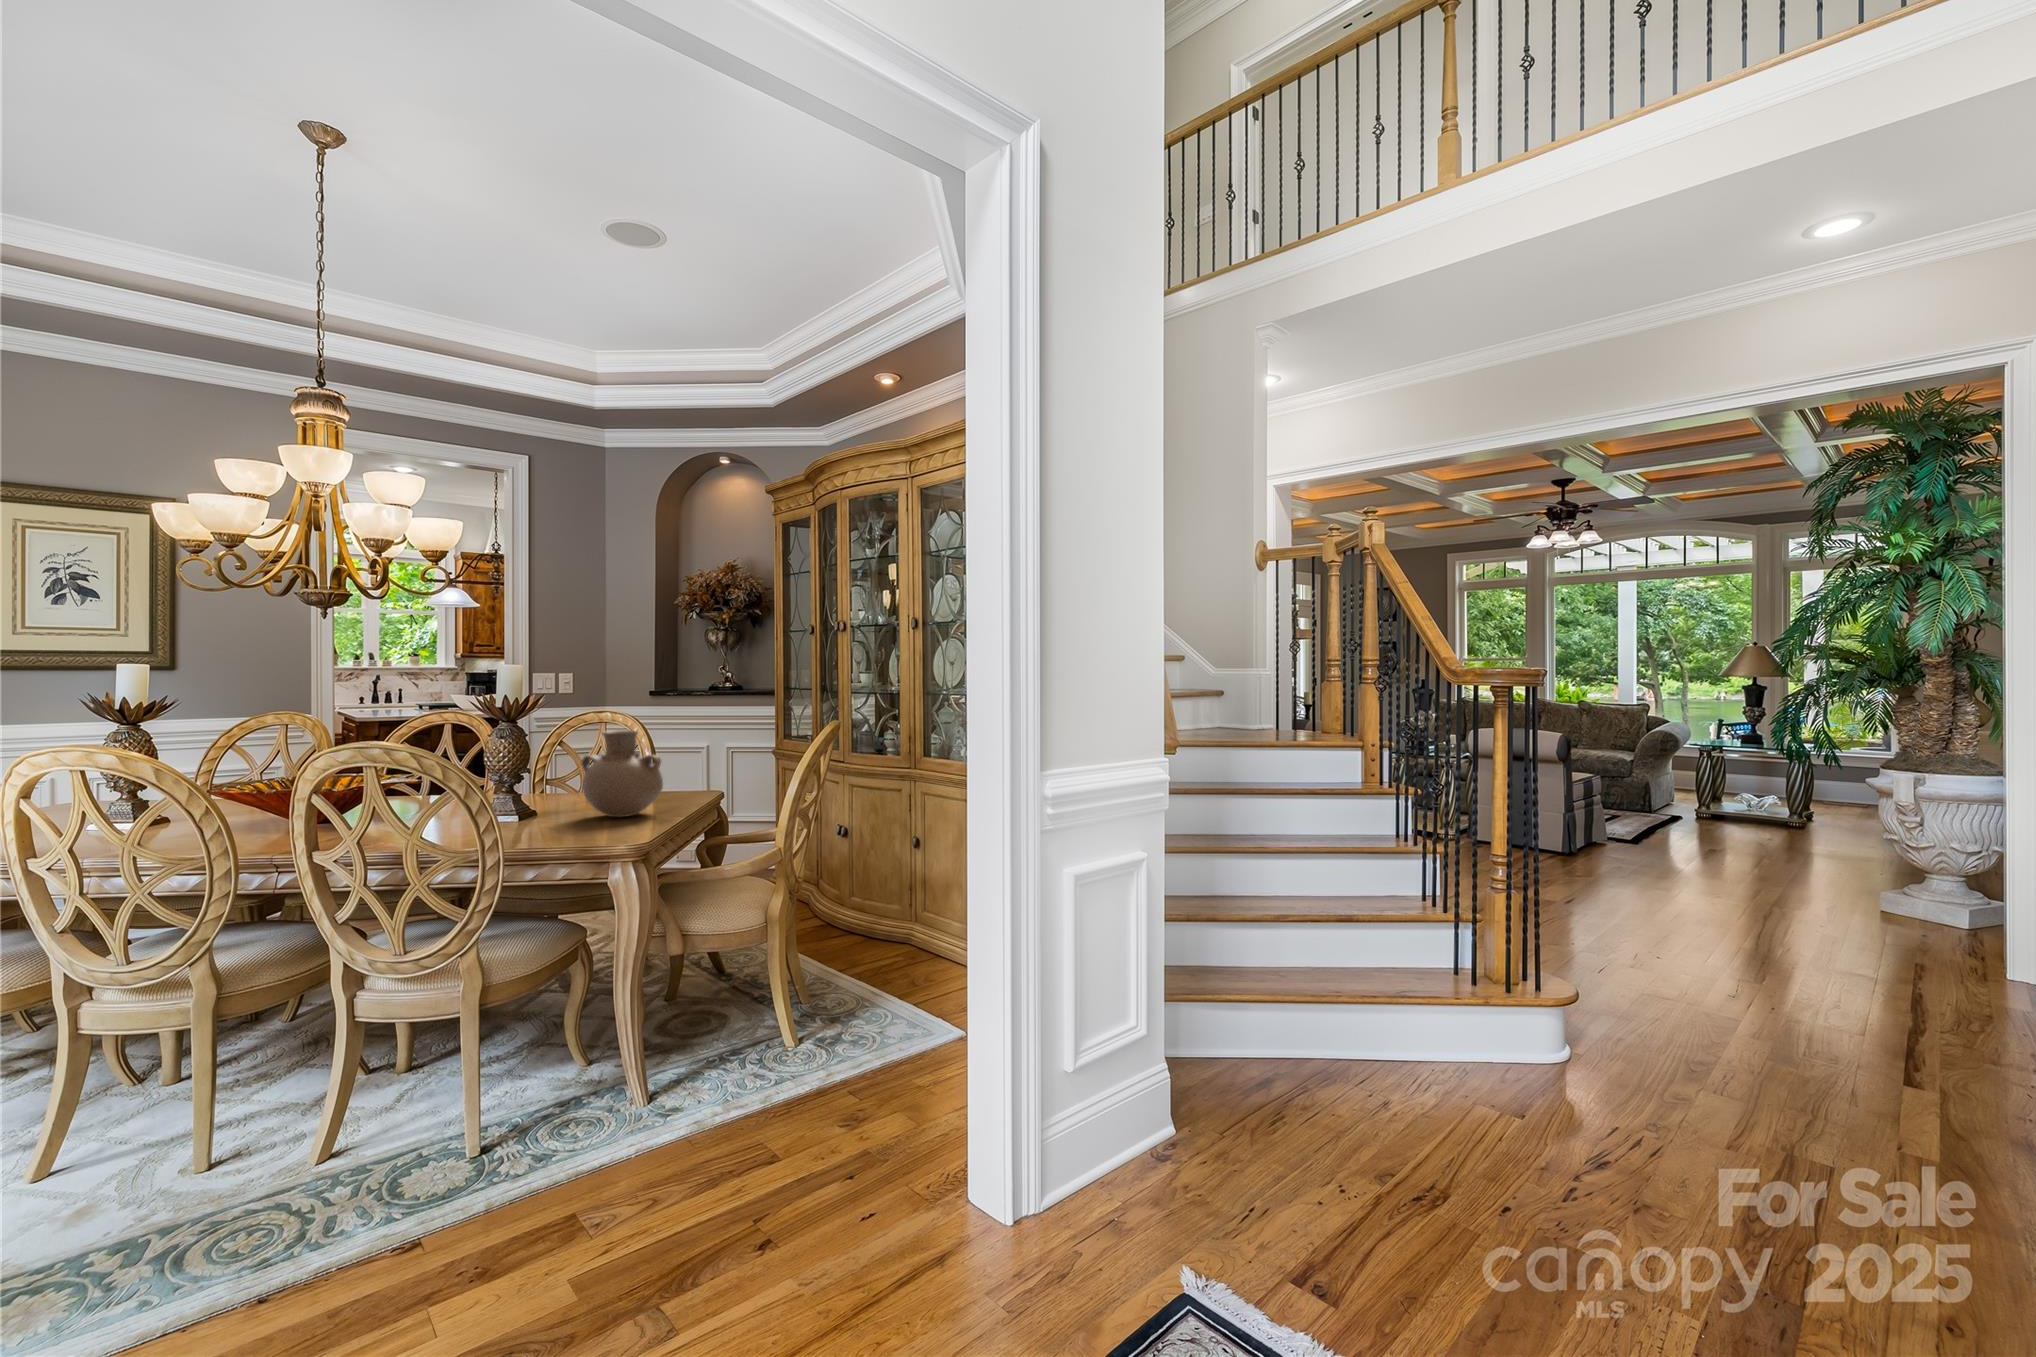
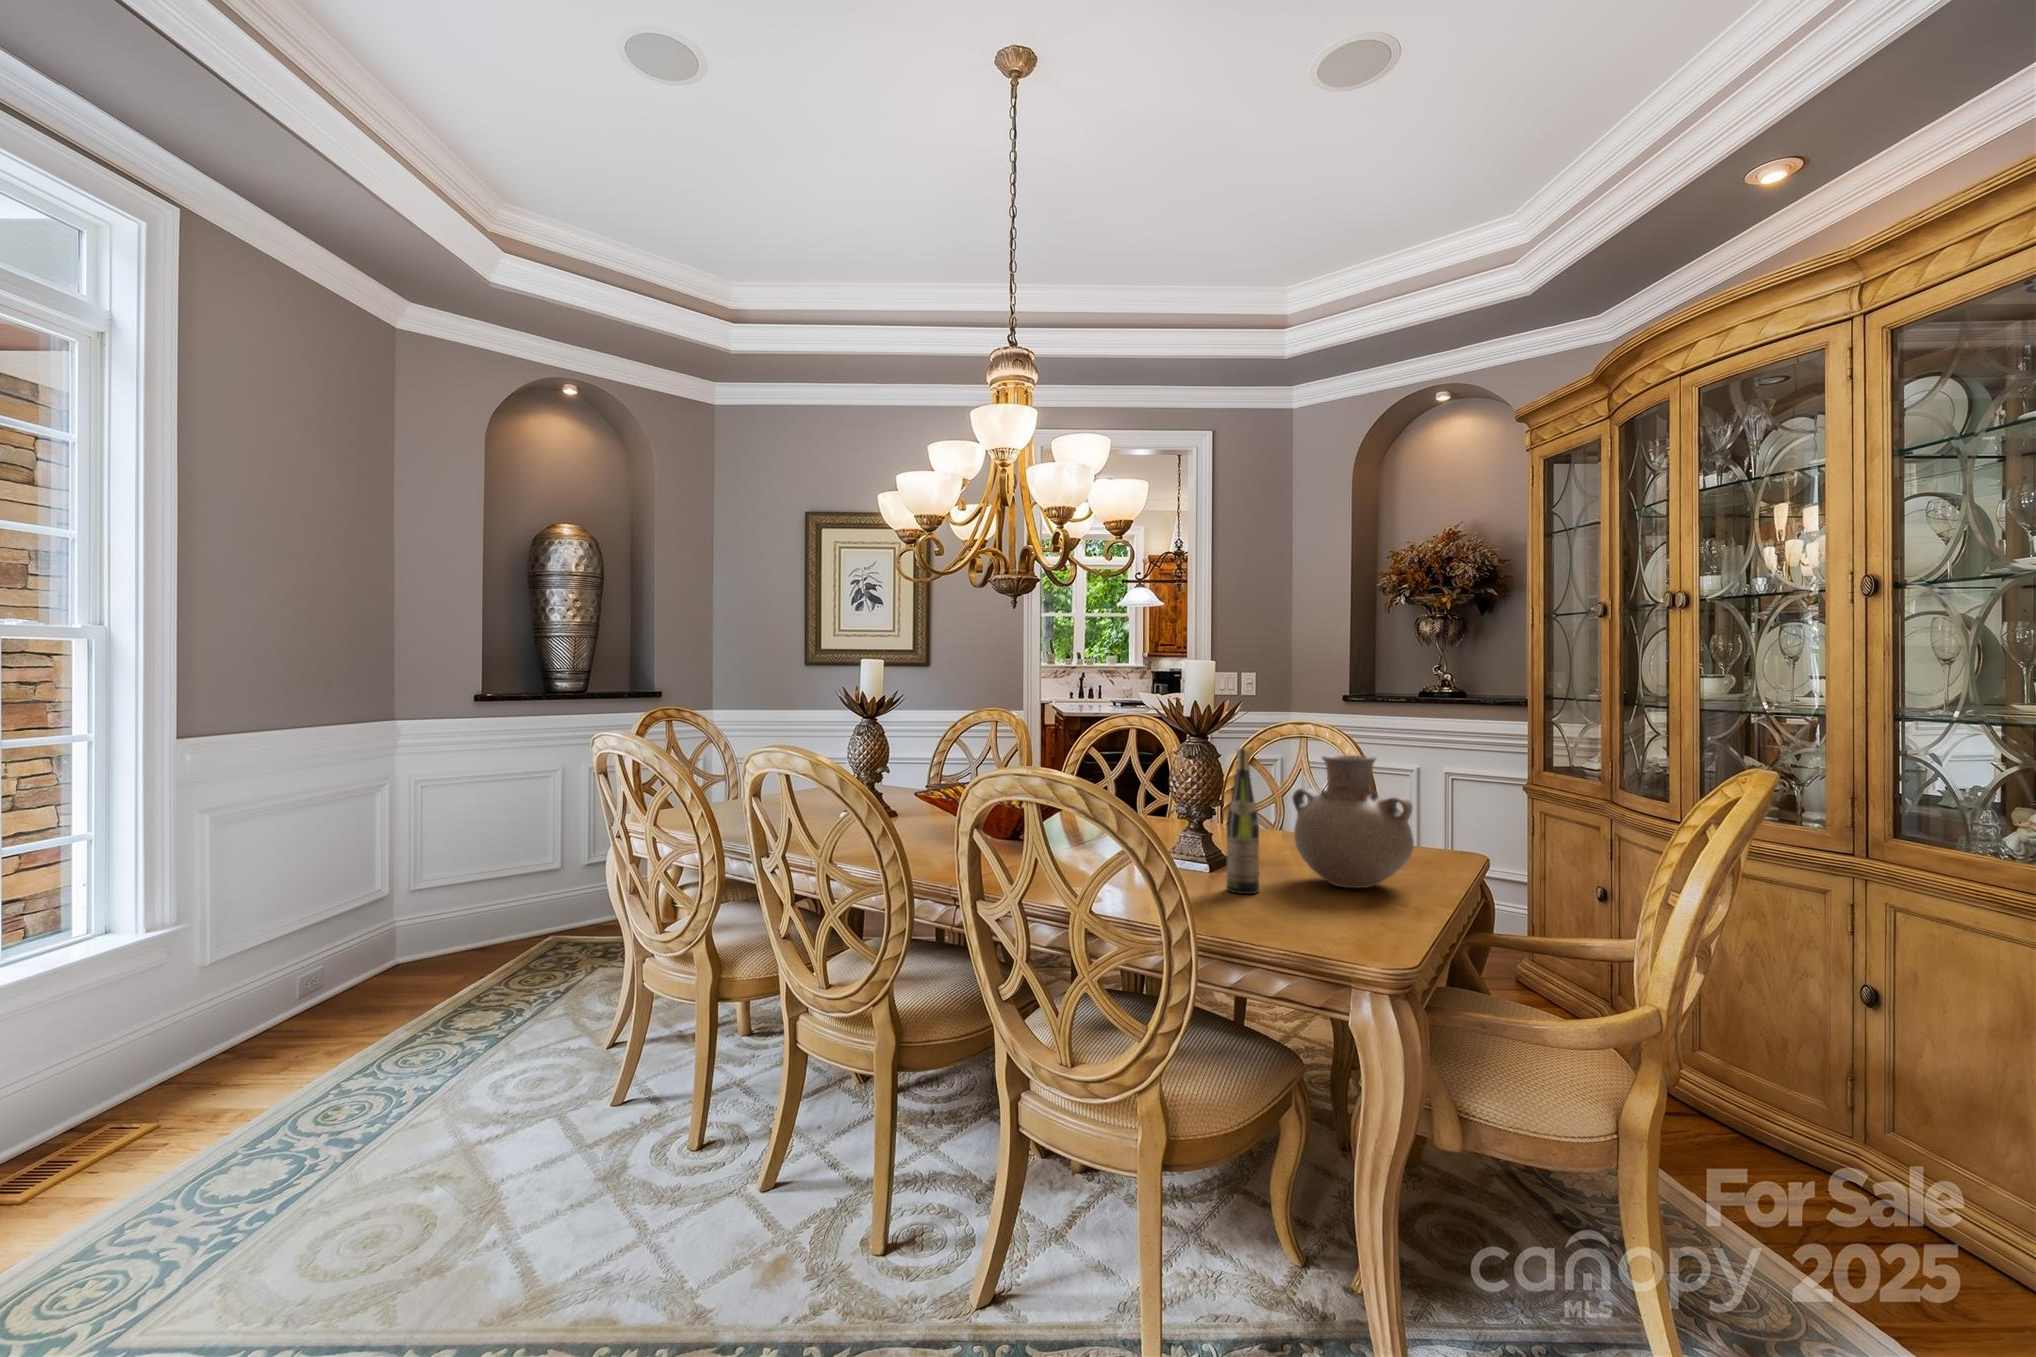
wine bottle: none [530,729,555,829] -> present [1227,748,1259,894]

